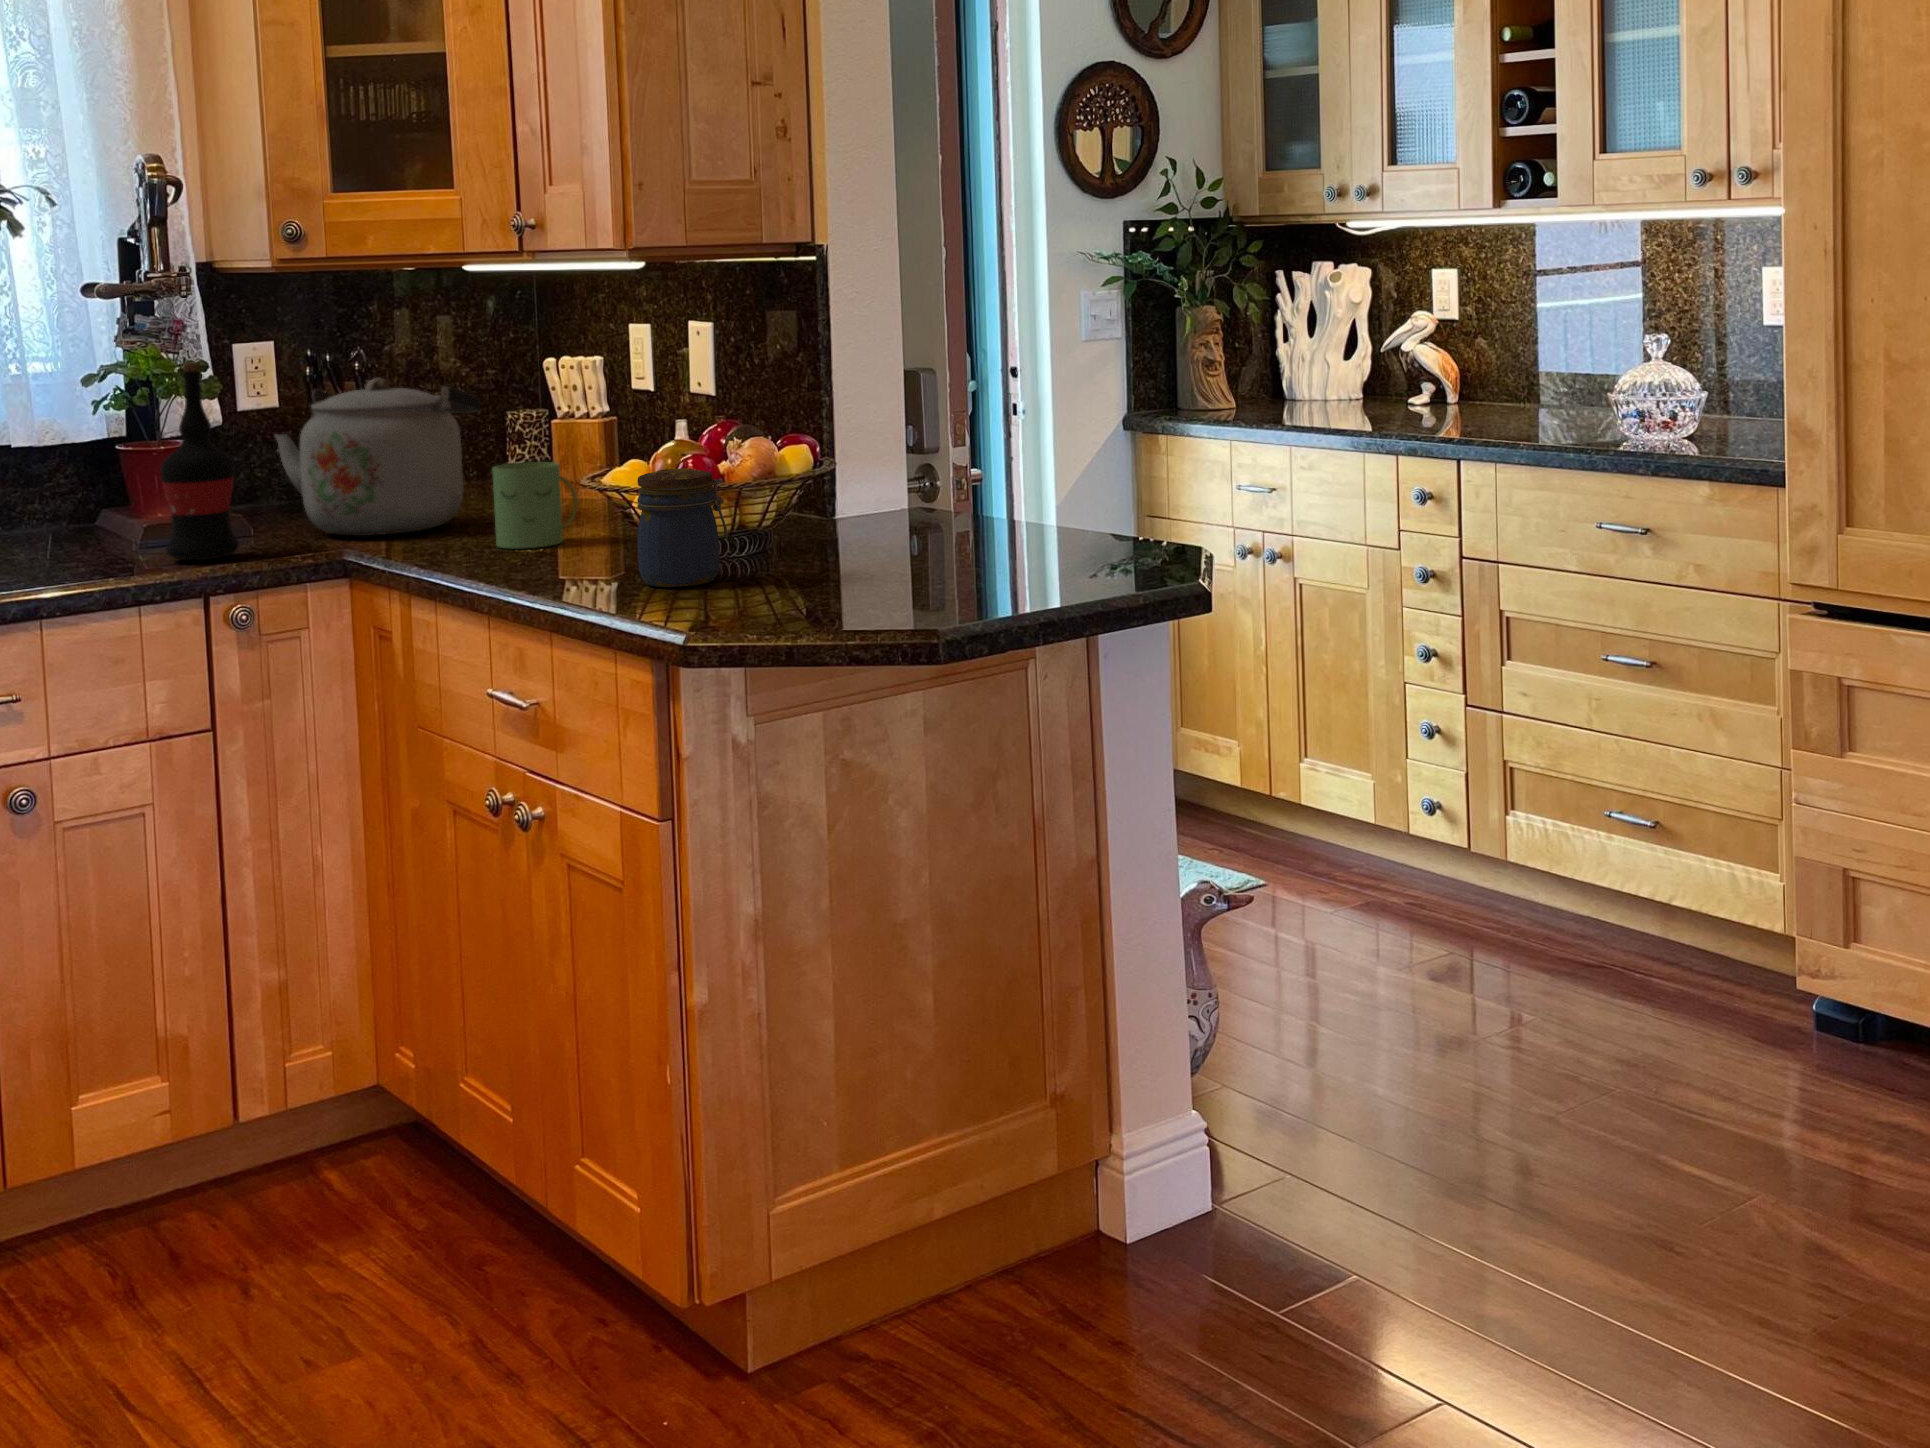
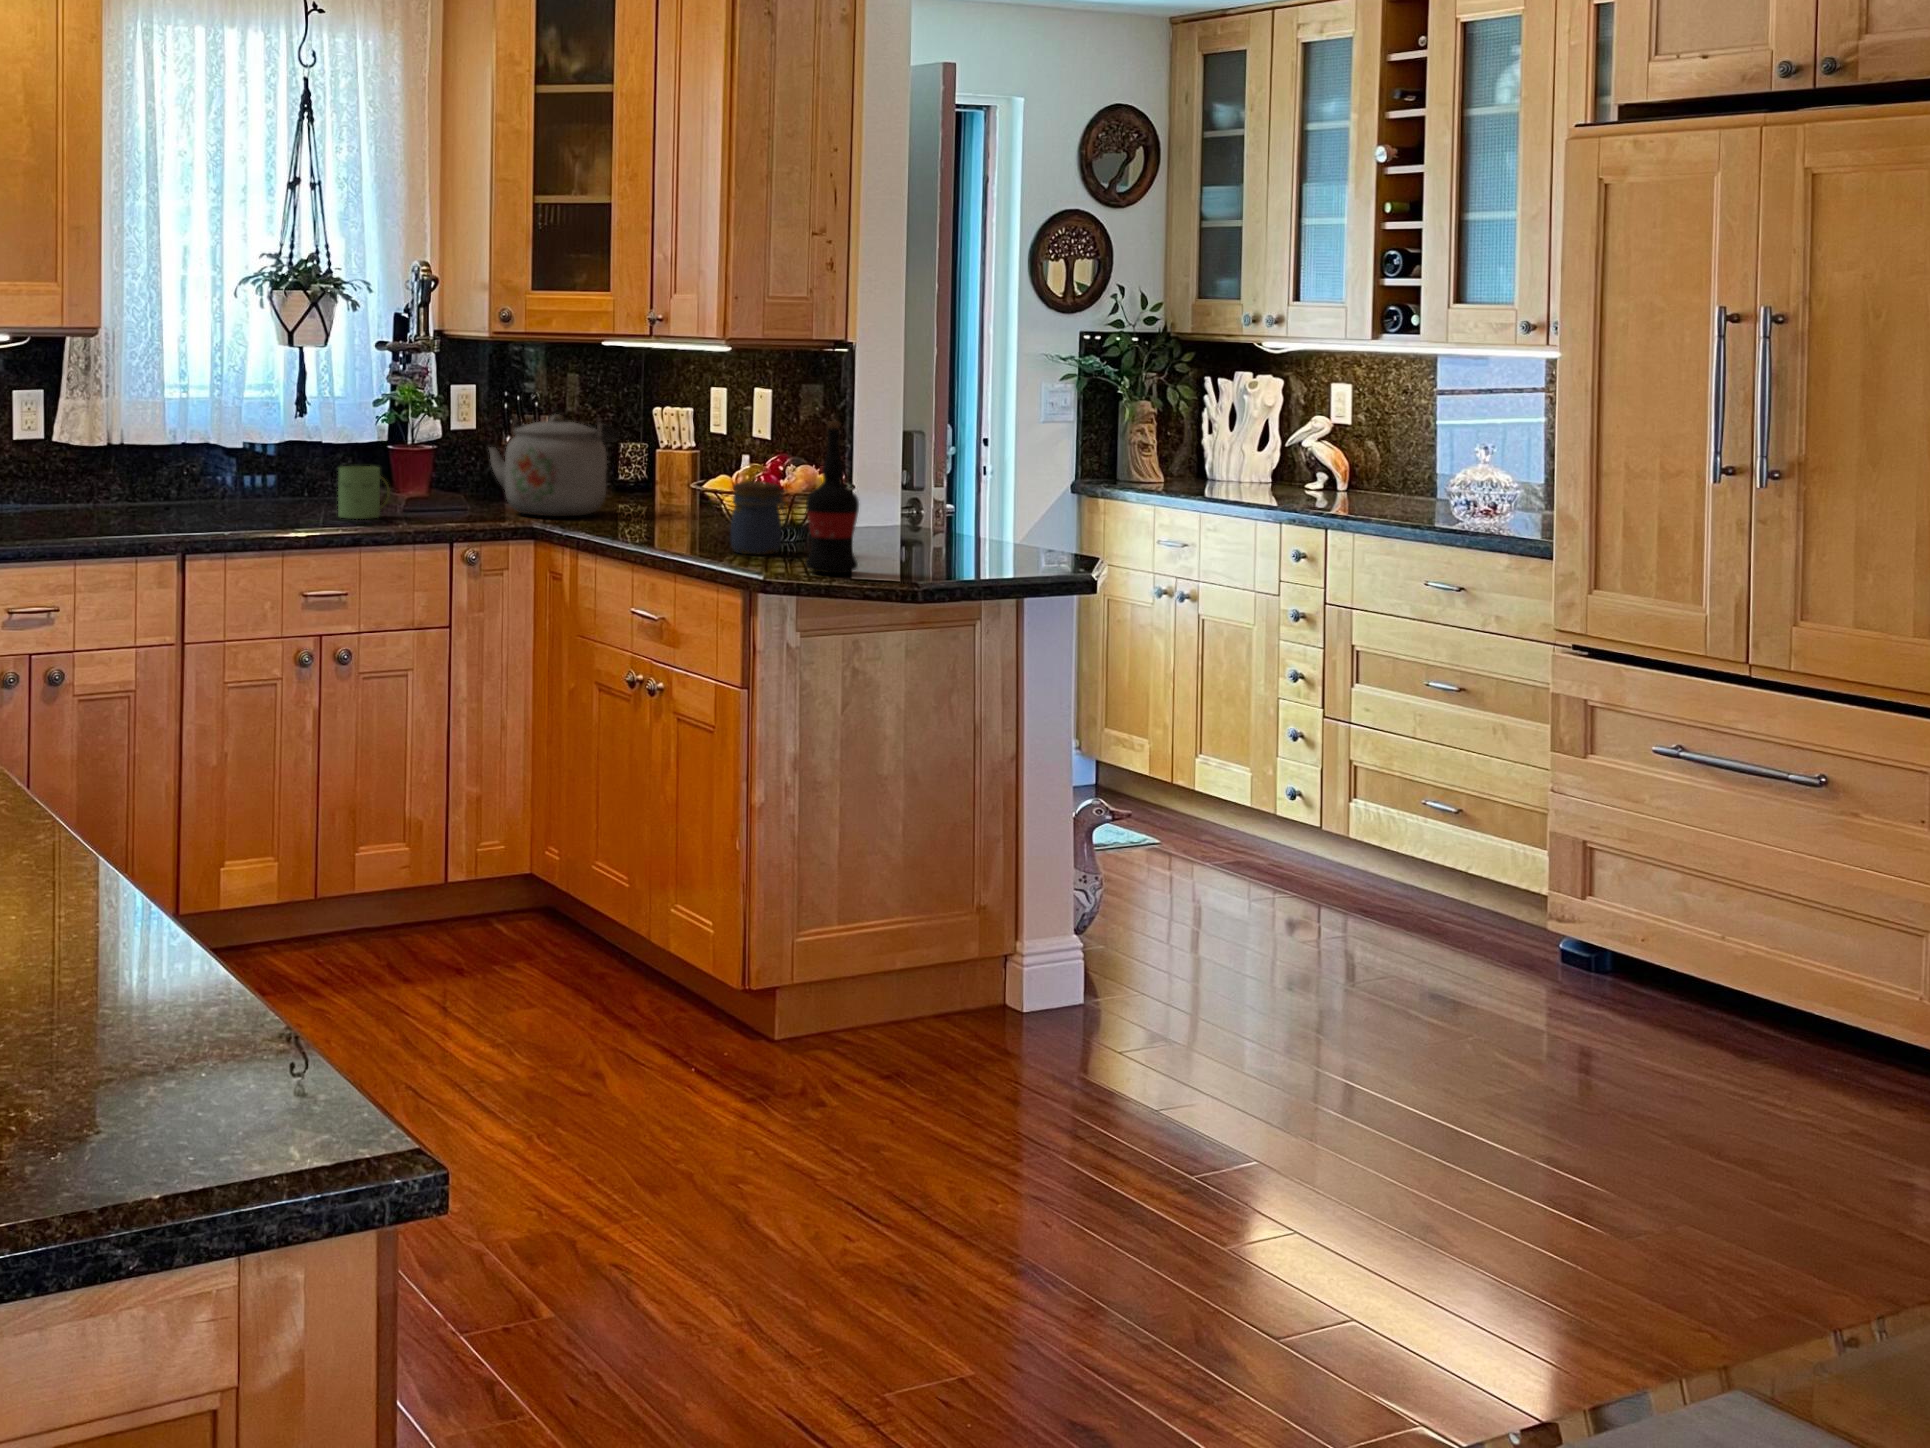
wine bottle: present [161,362,239,560] -> present [805,421,859,573]
mug: present [492,462,578,548] -> present [338,466,390,519]

